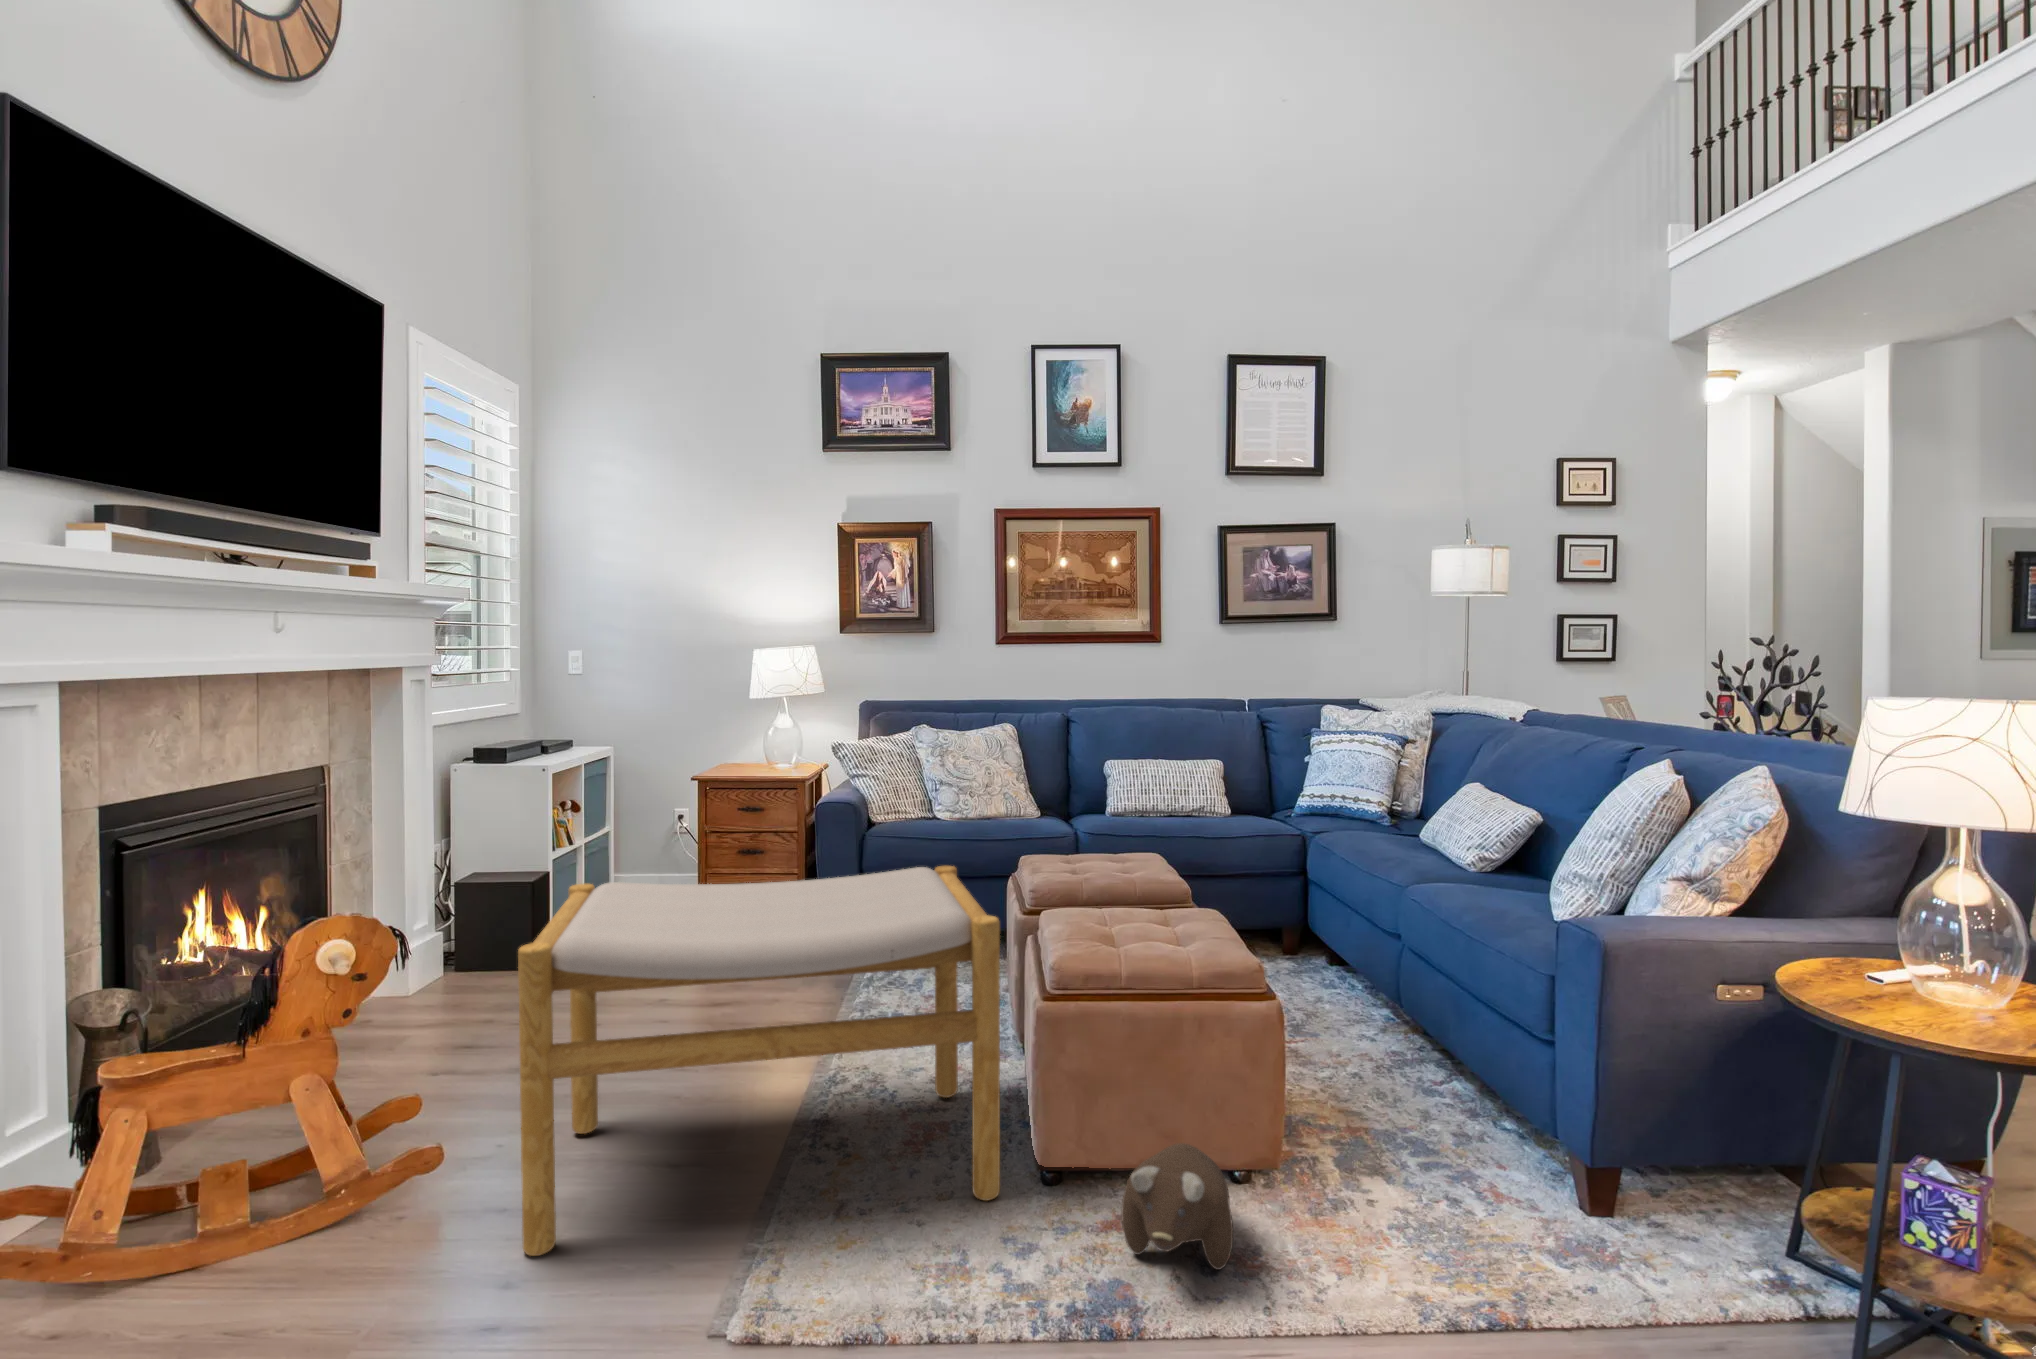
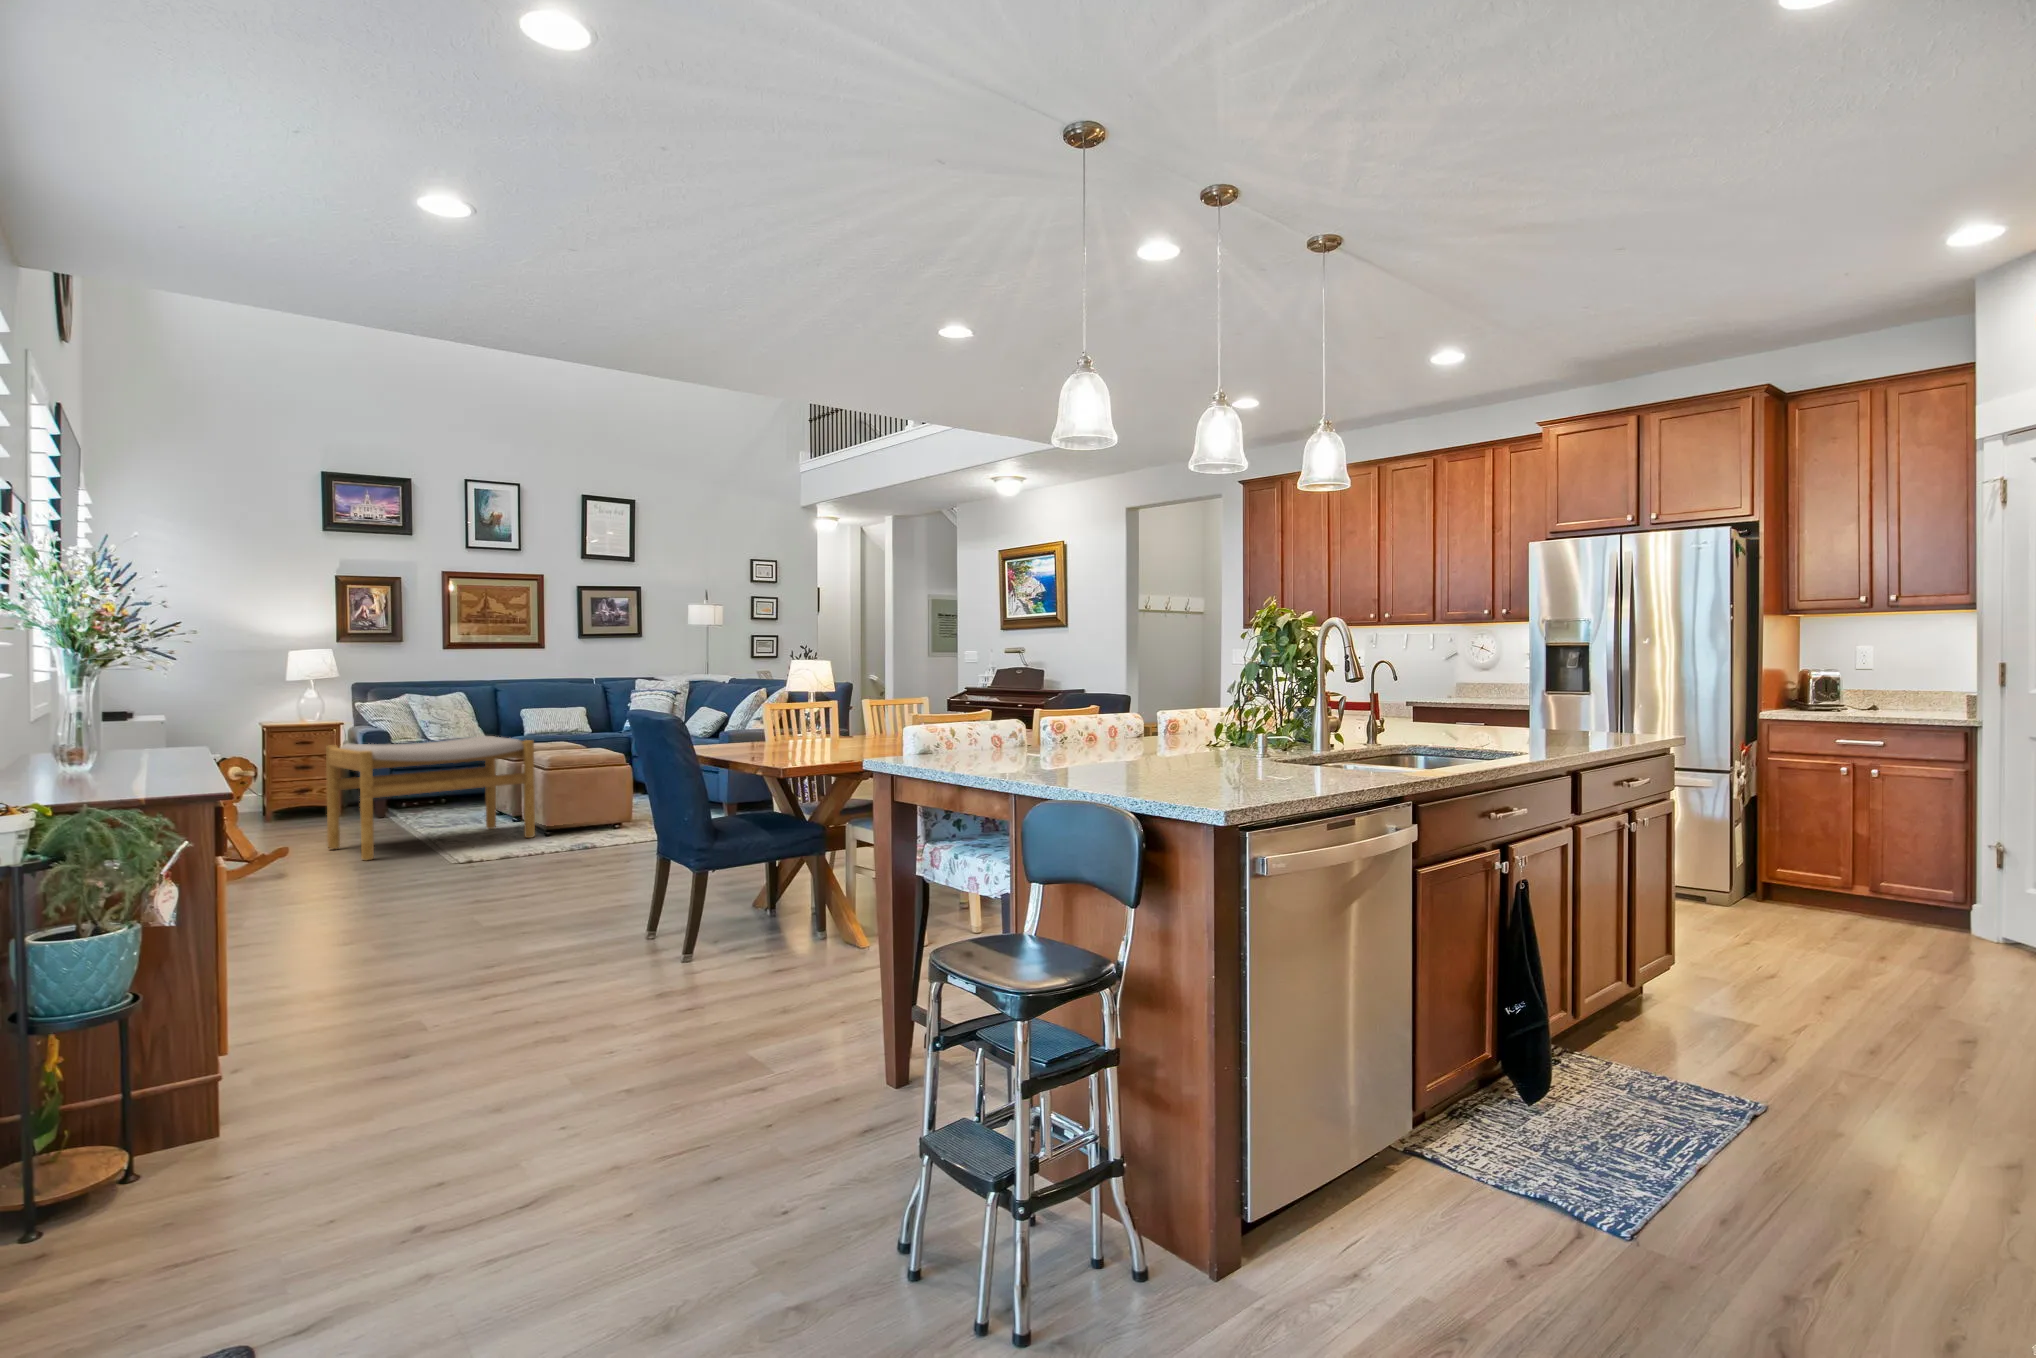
plush toy: present [1121,1143,1233,1270] -> none [586,803,623,836]

